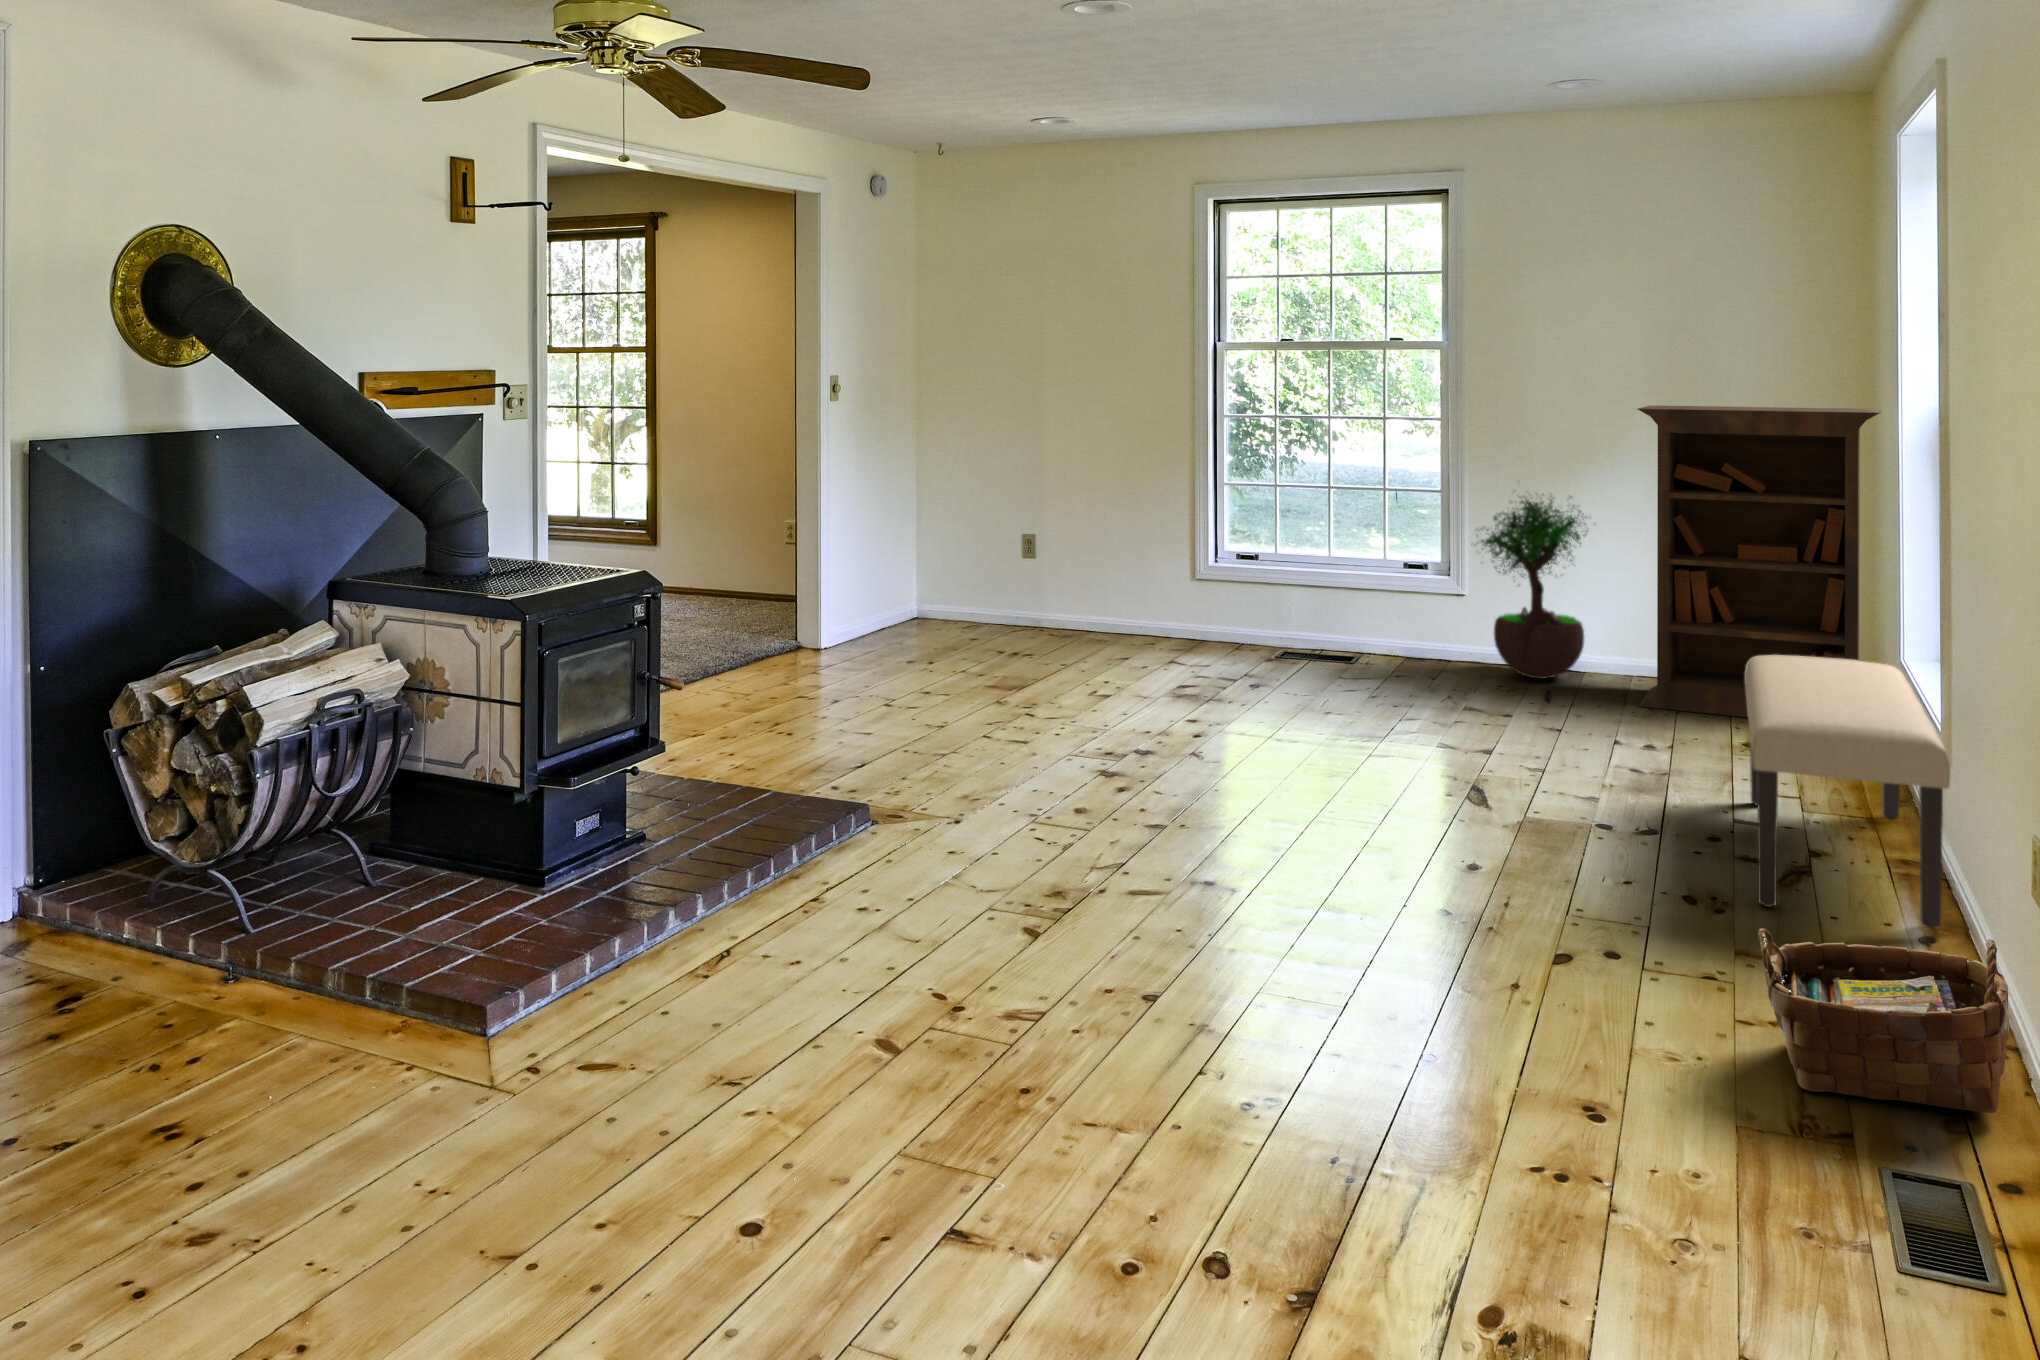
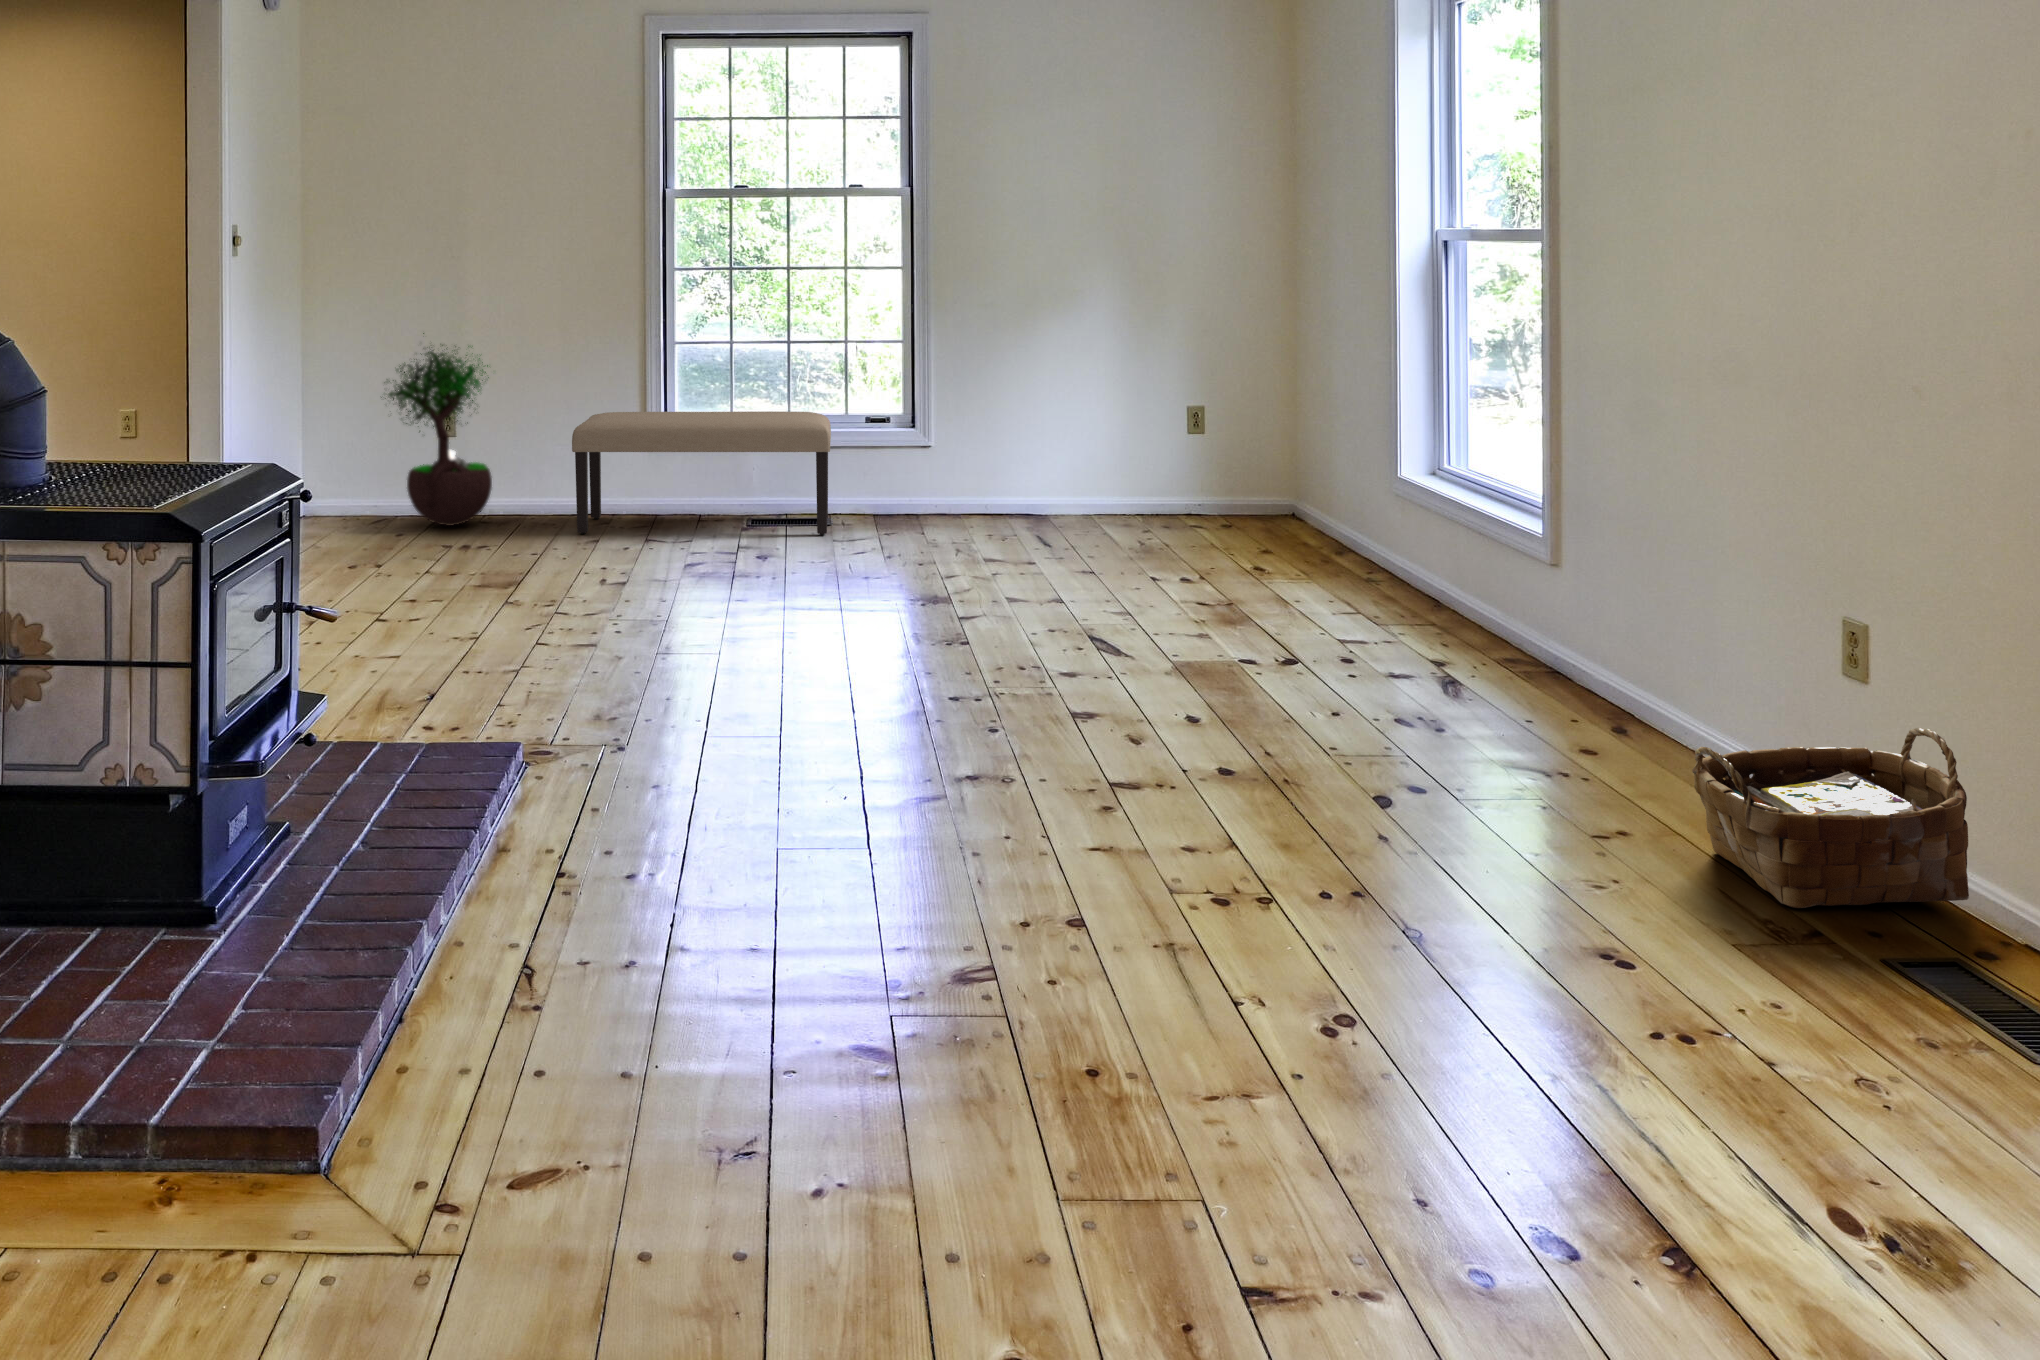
bookcase: present [1638,405,1881,717] -> none [1120,248,1353,546]
potted tree: present [1474,494,1596,679] -> present [381,333,492,526]
bench: present [1745,656,1950,928] -> present [572,411,831,535]

